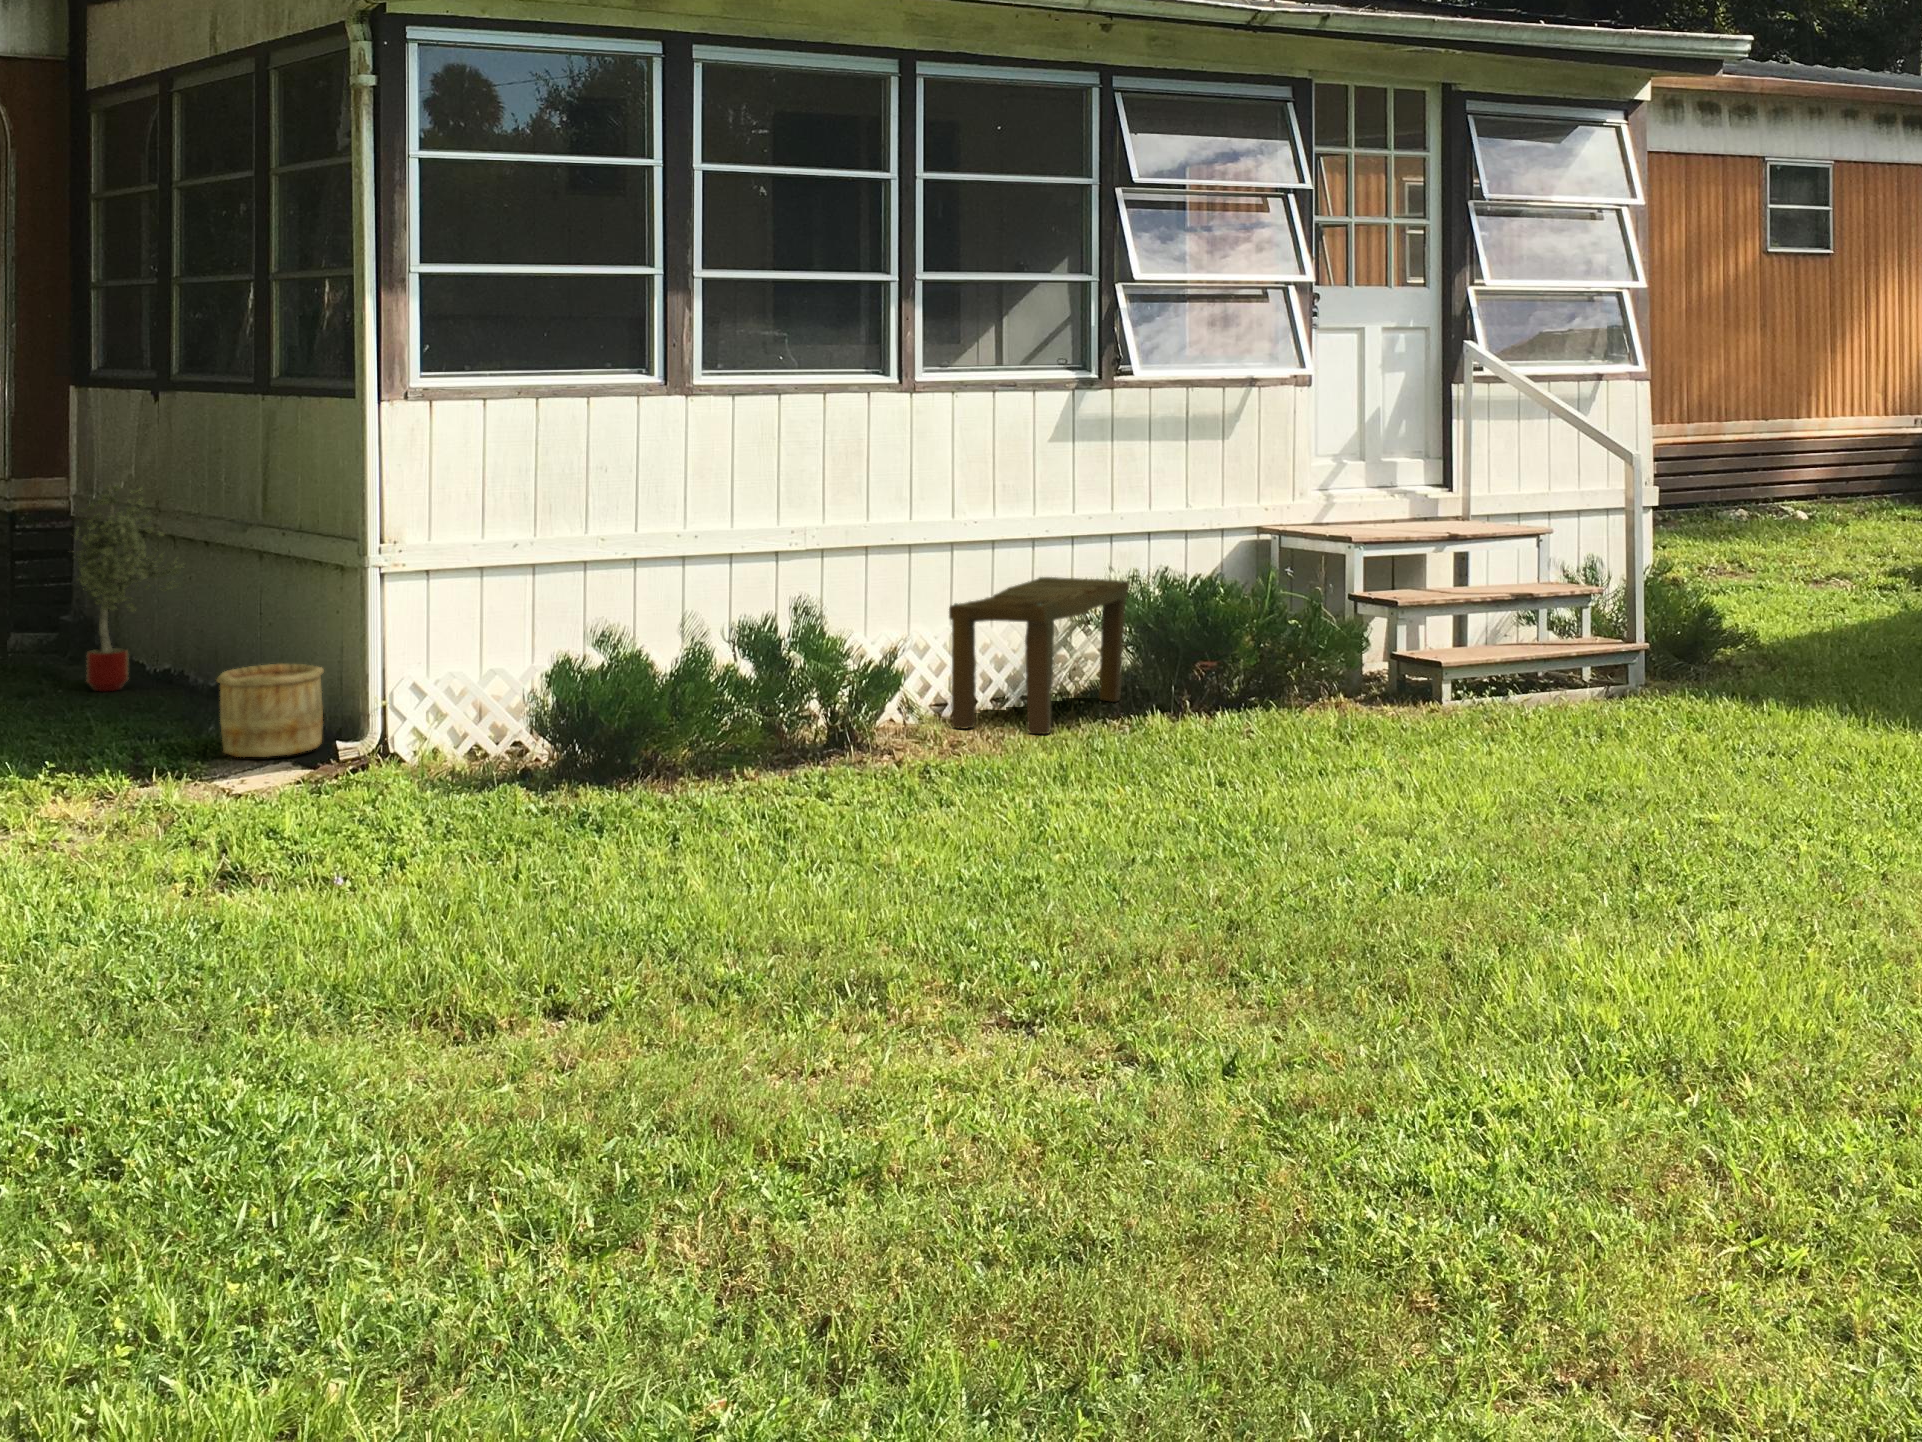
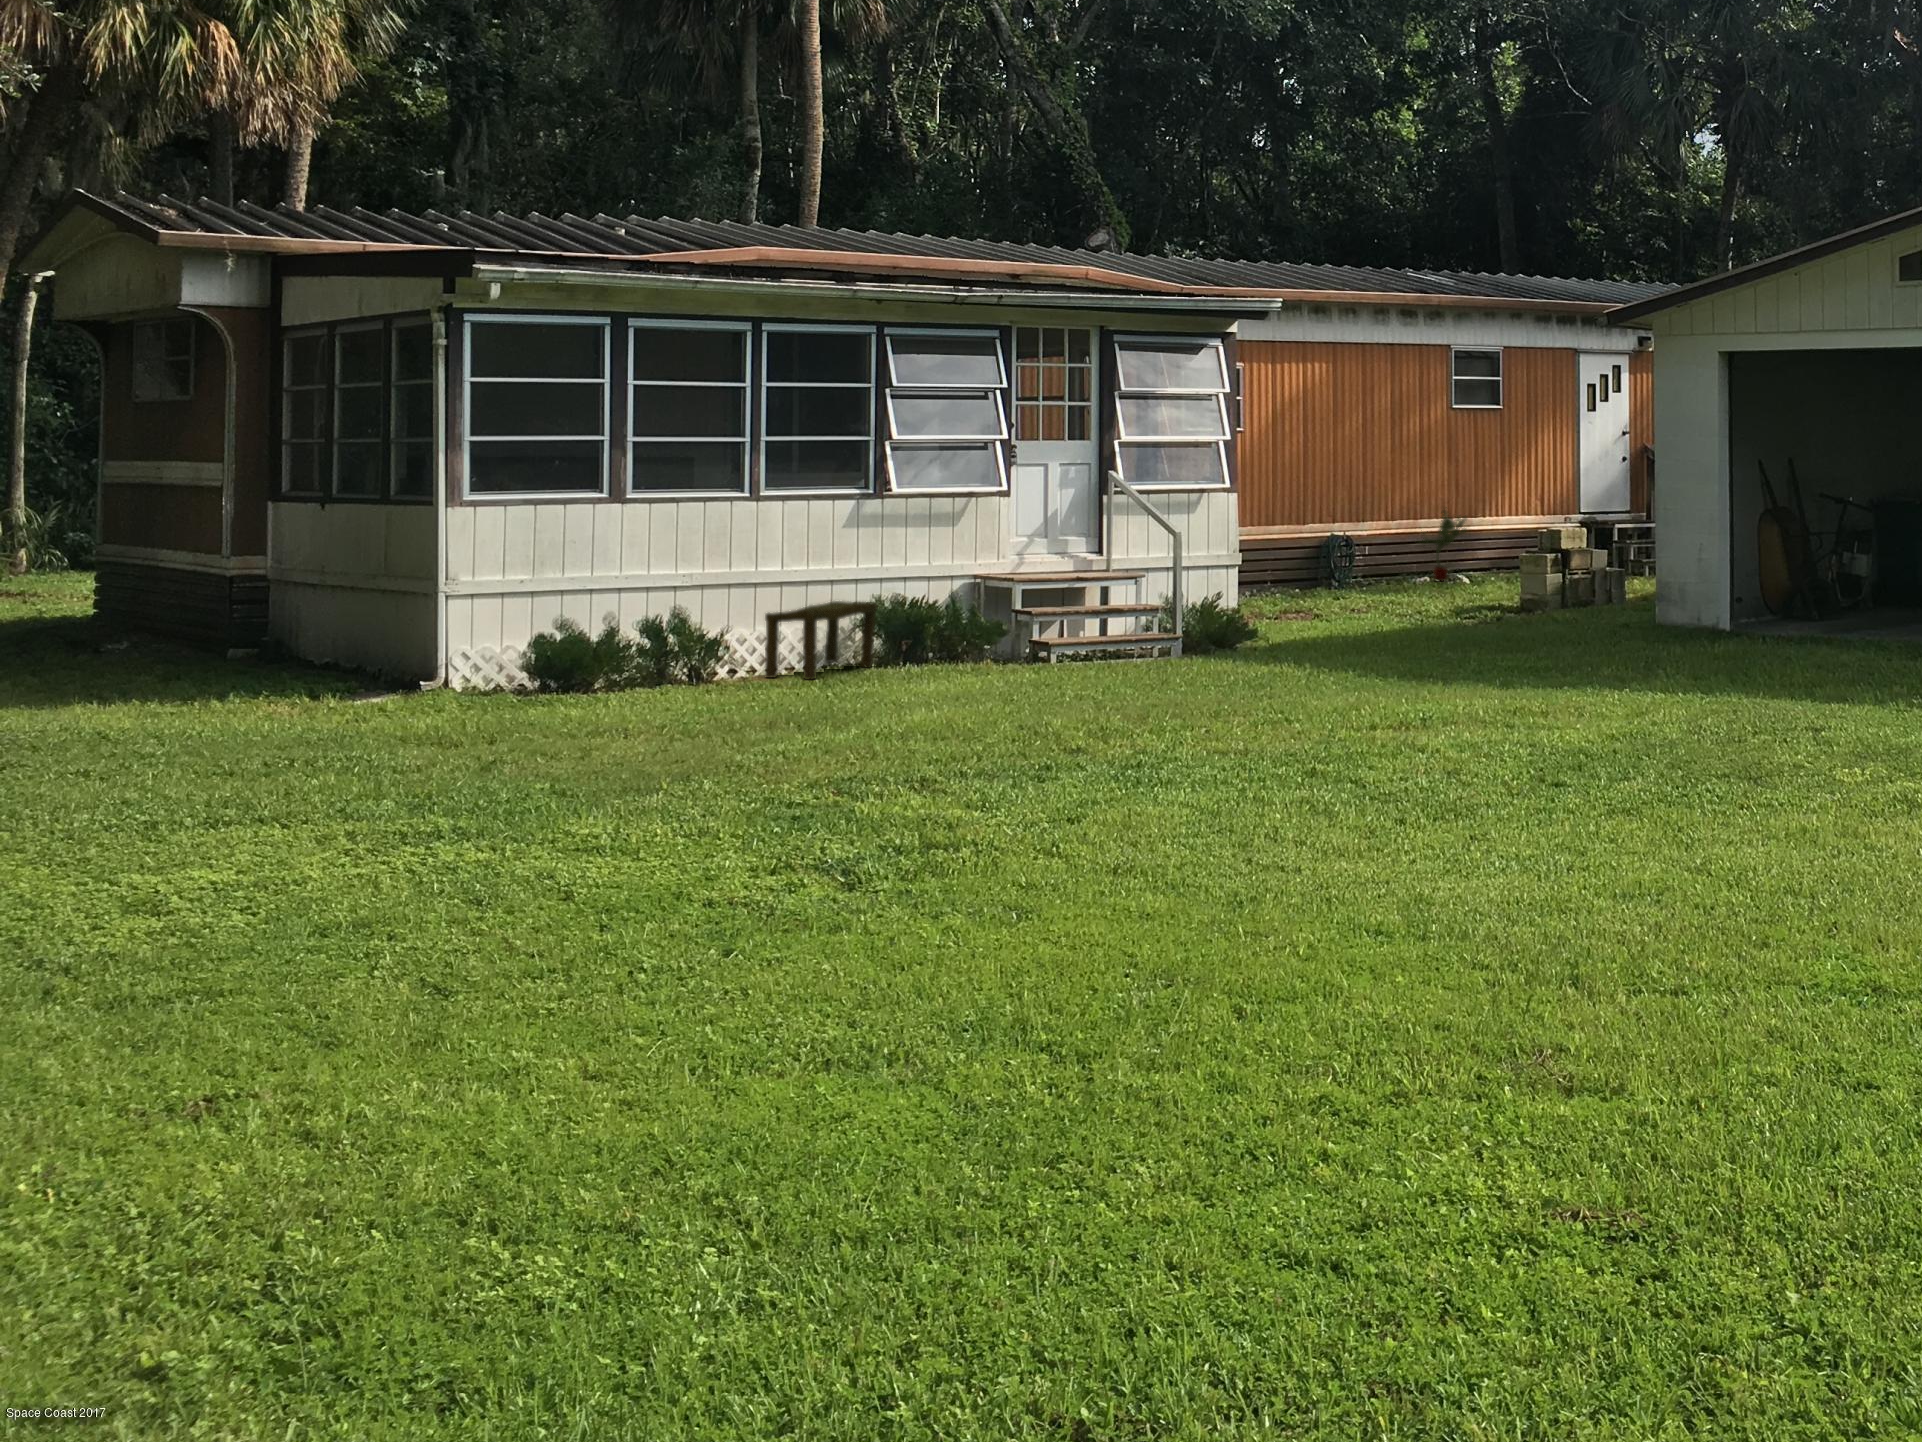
potted tree: present [72,485,183,691] -> present [1415,507,1467,581]
wooden bucket: present [217,664,324,757] -> none [351,644,412,690]

